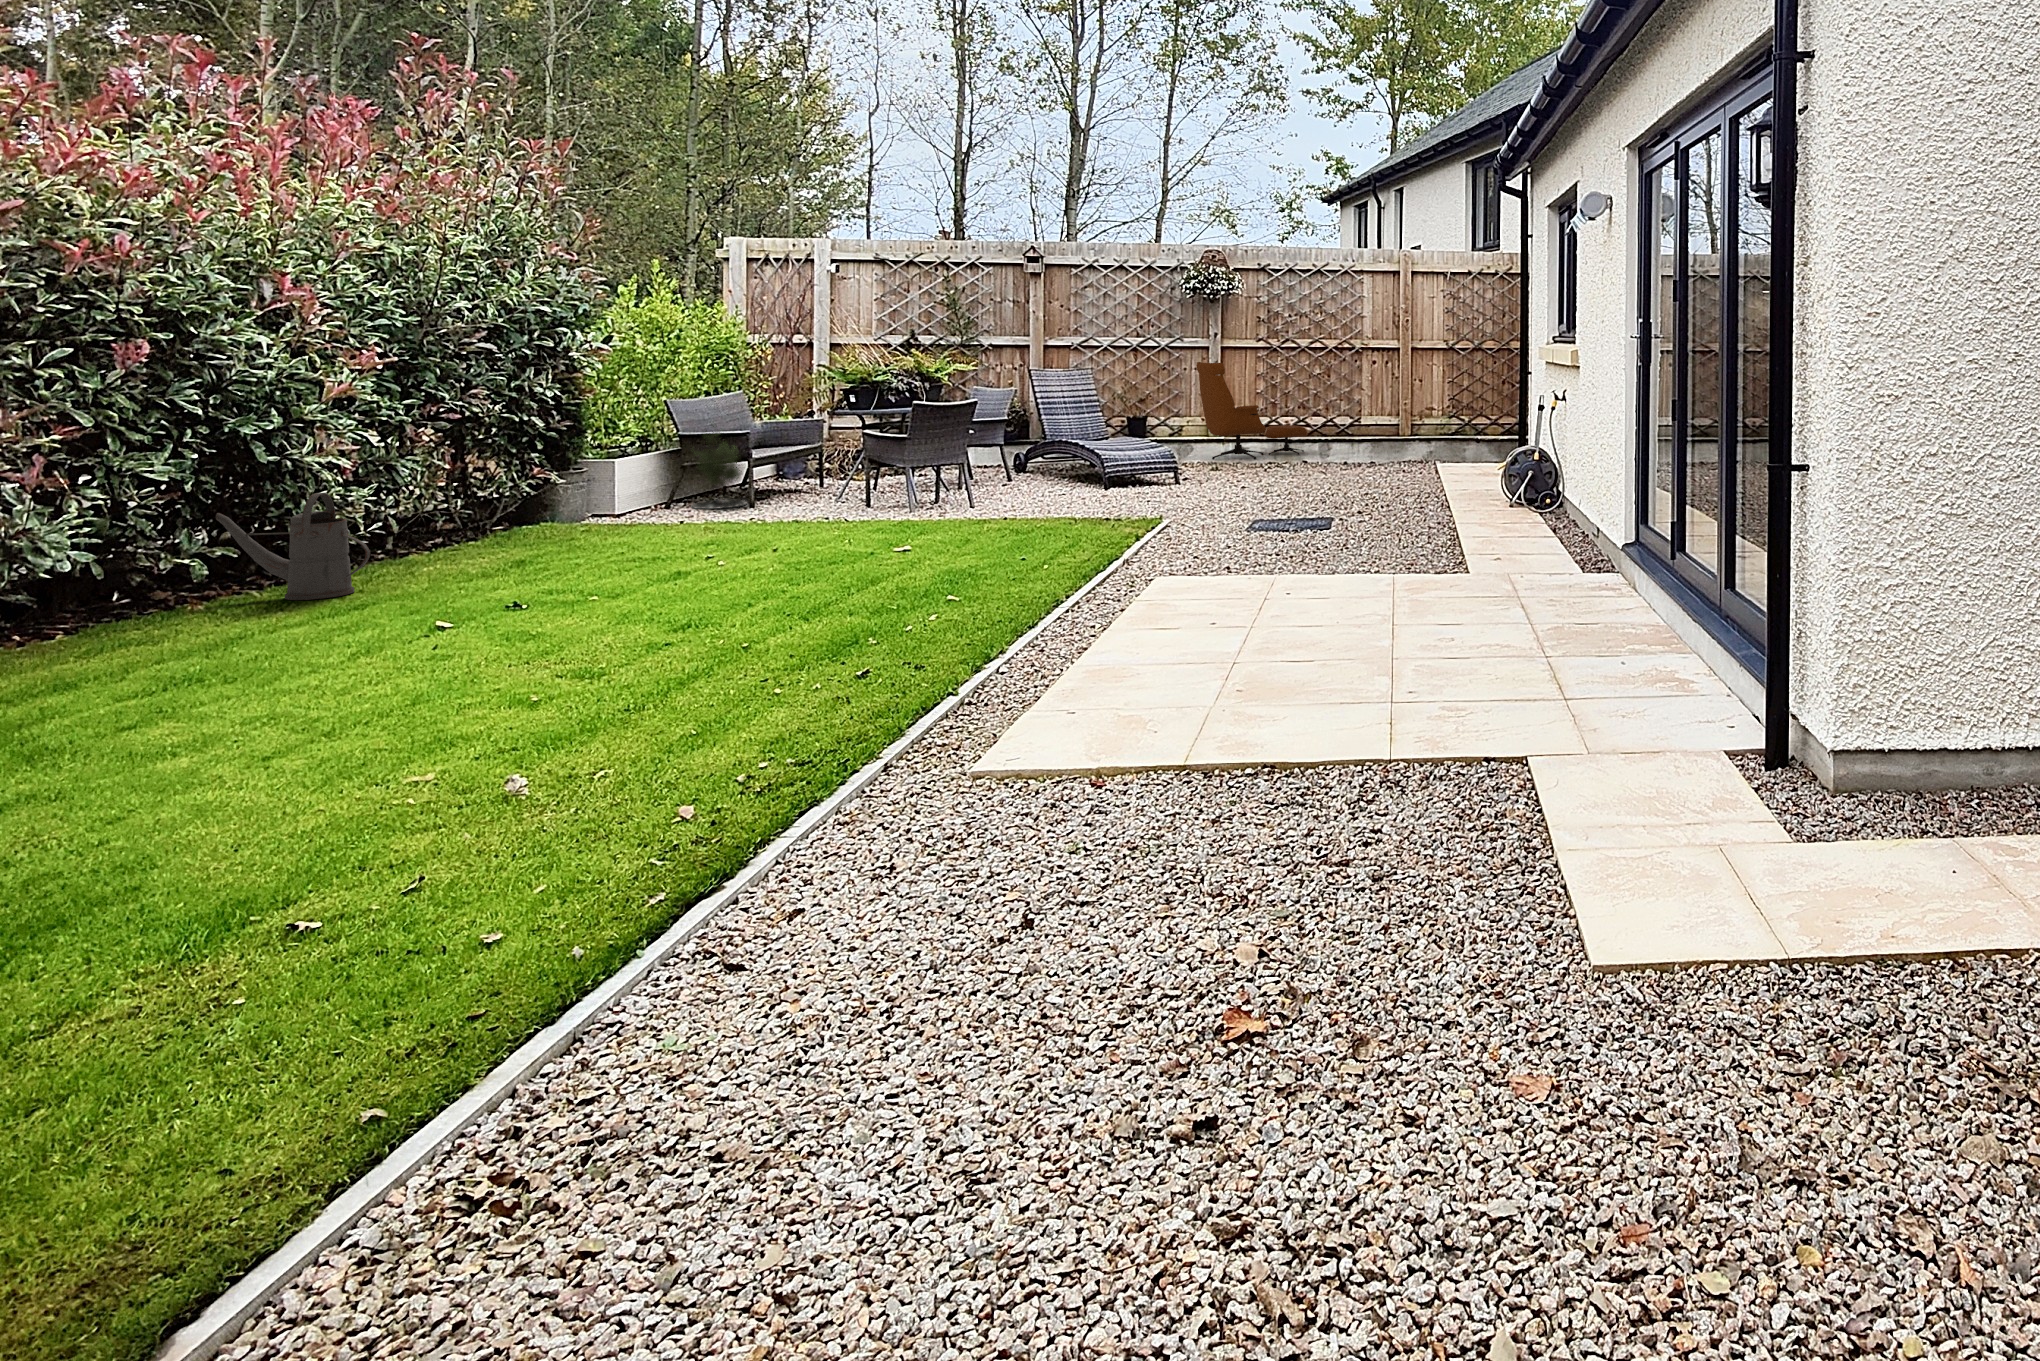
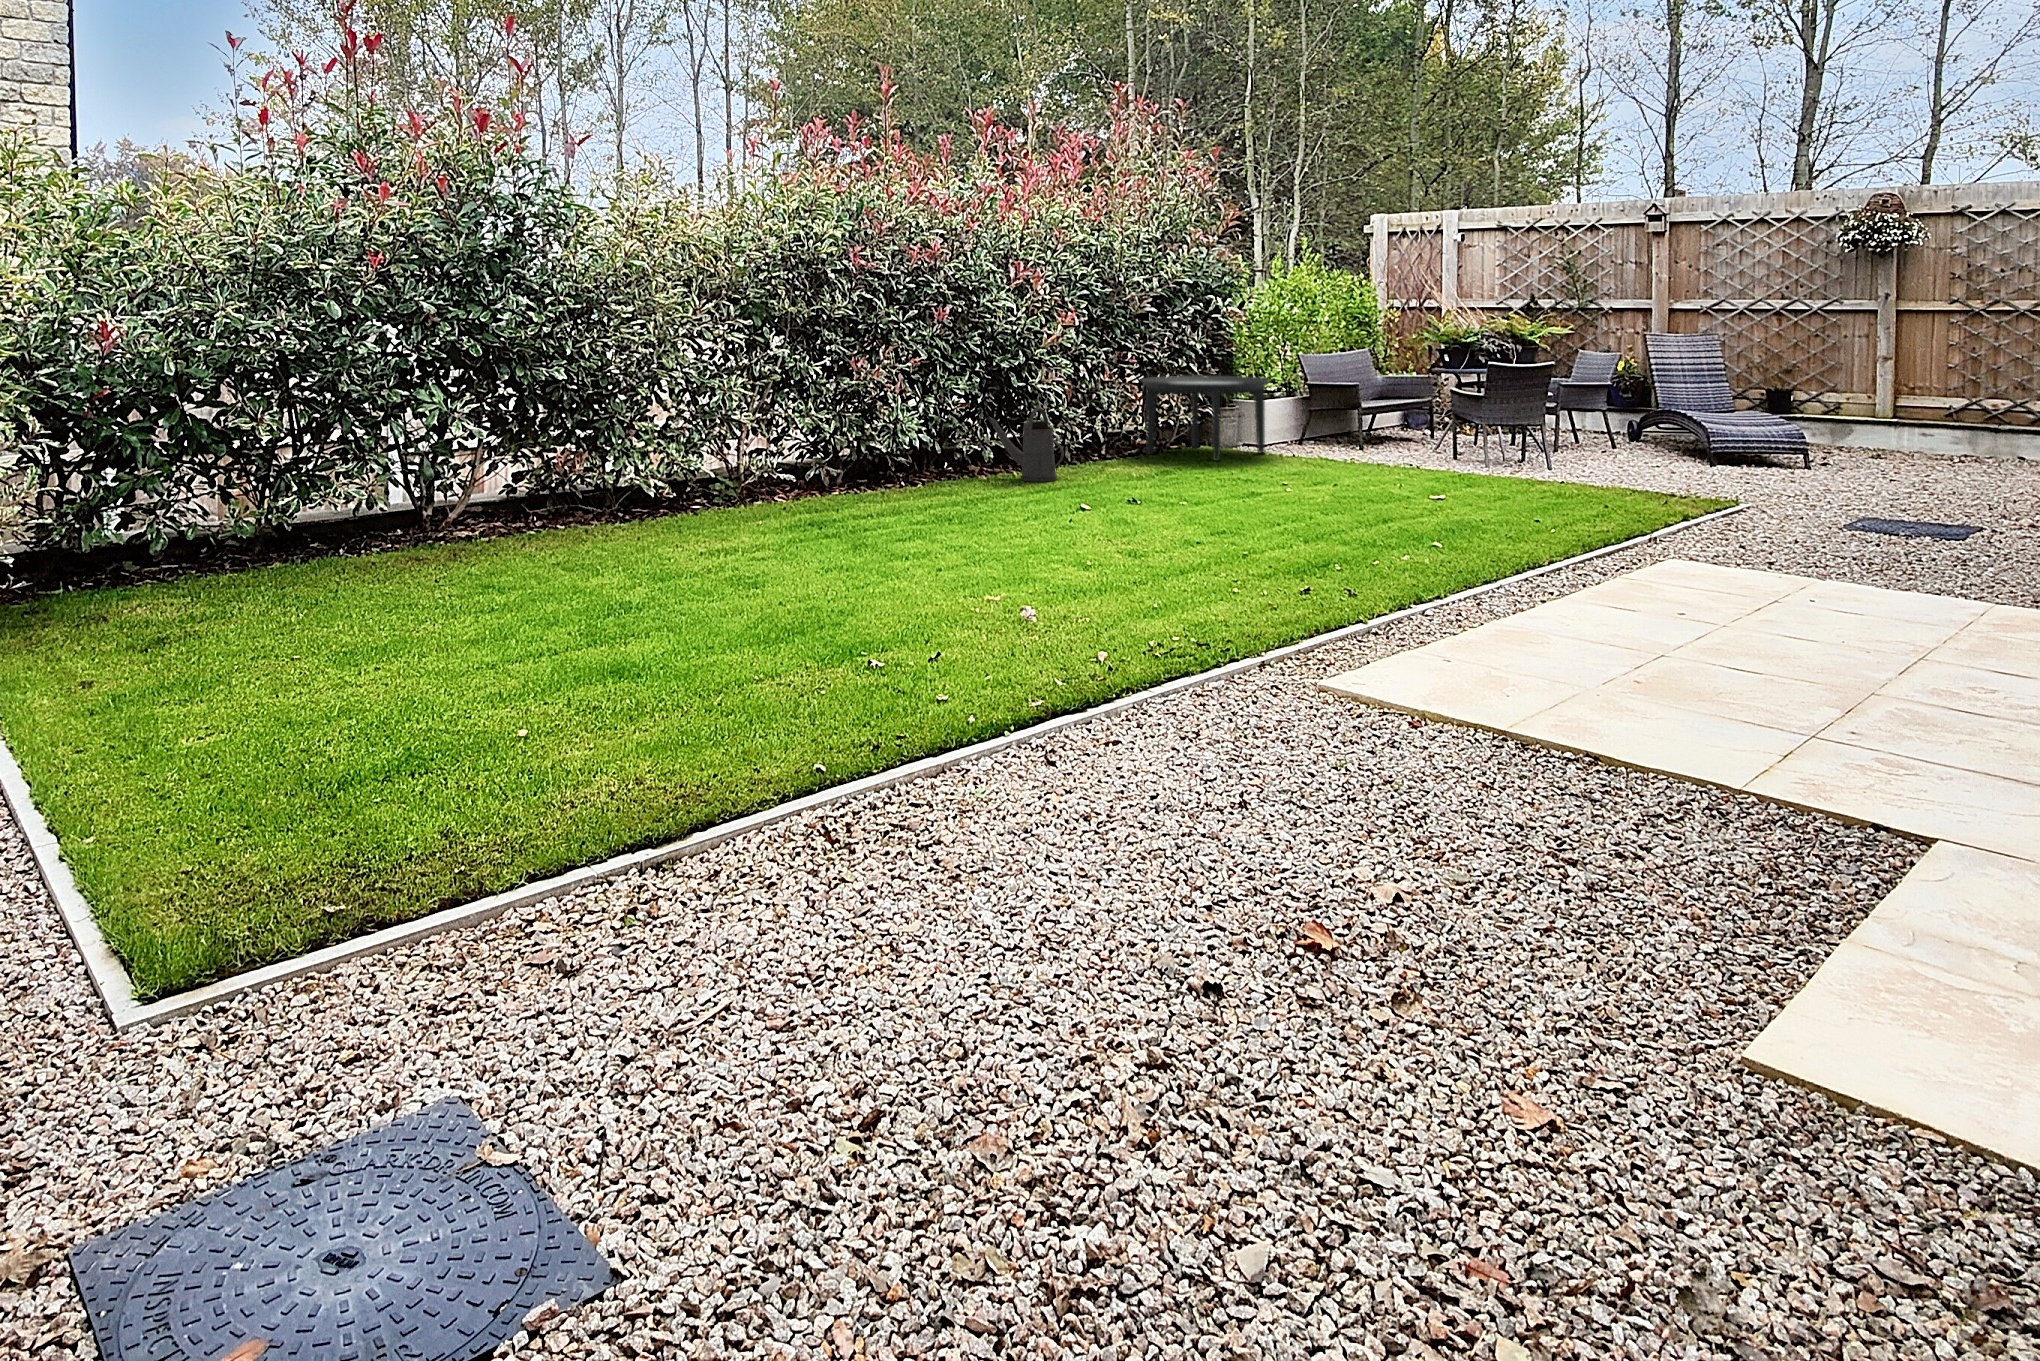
lounge chair: present [1196,362,1307,459] -> none [1850,329,2021,448]
potted tree: present [692,426,746,509] -> none [1305,372,1351,448]
round table: none [458,431,658,541] -> present [1141,376,1270,461]

